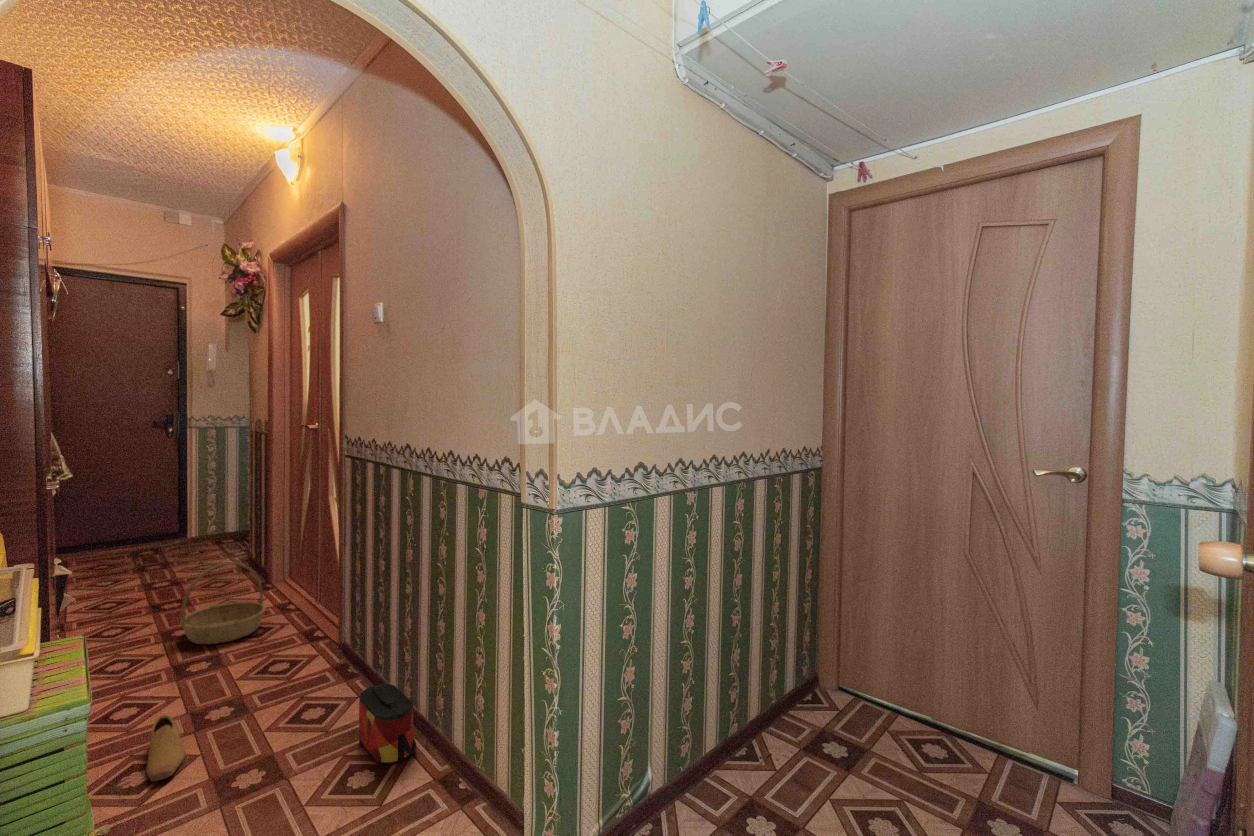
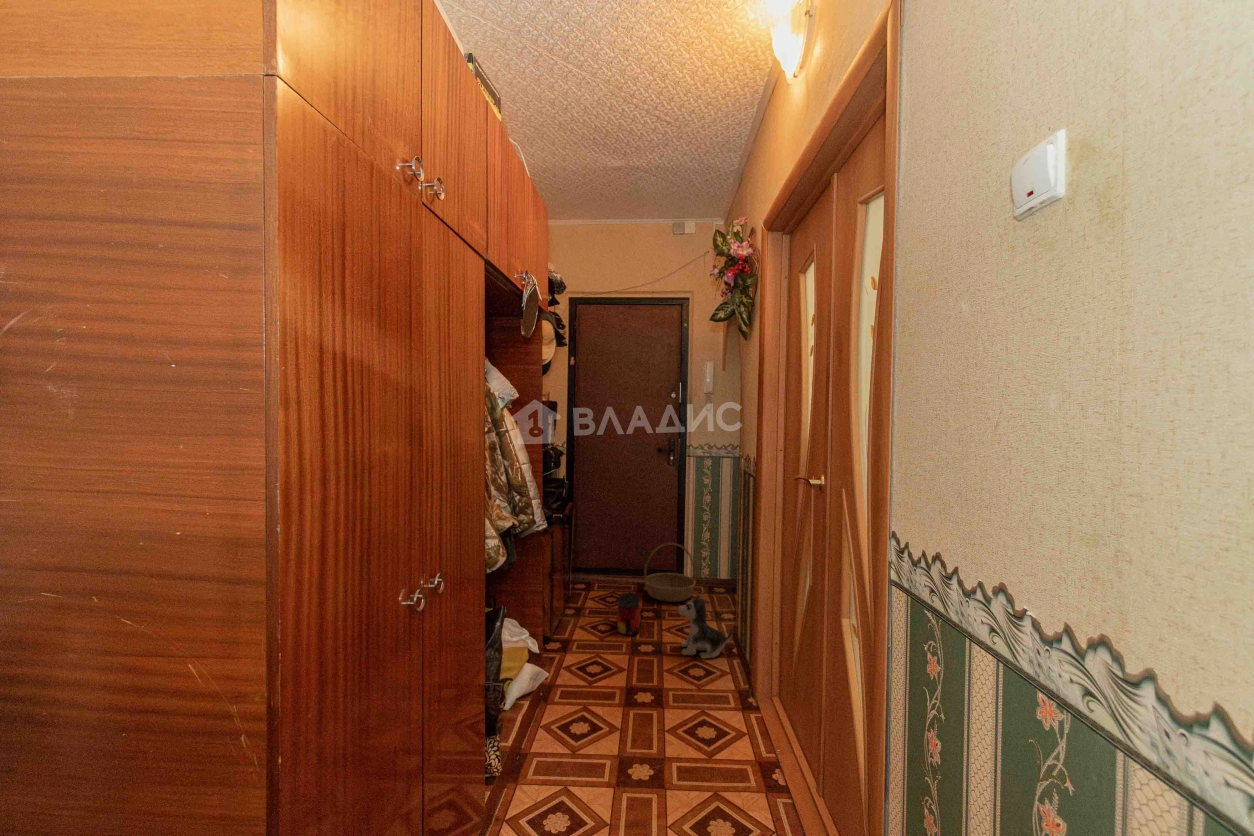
plush toy: none [269,616,349,701] -> present [678,595,733,659]
bag: present [359,684,416,765] -> present [617,592,642,635]
shoe: present [146,715,185,781] -> none [598,636,620,675]

